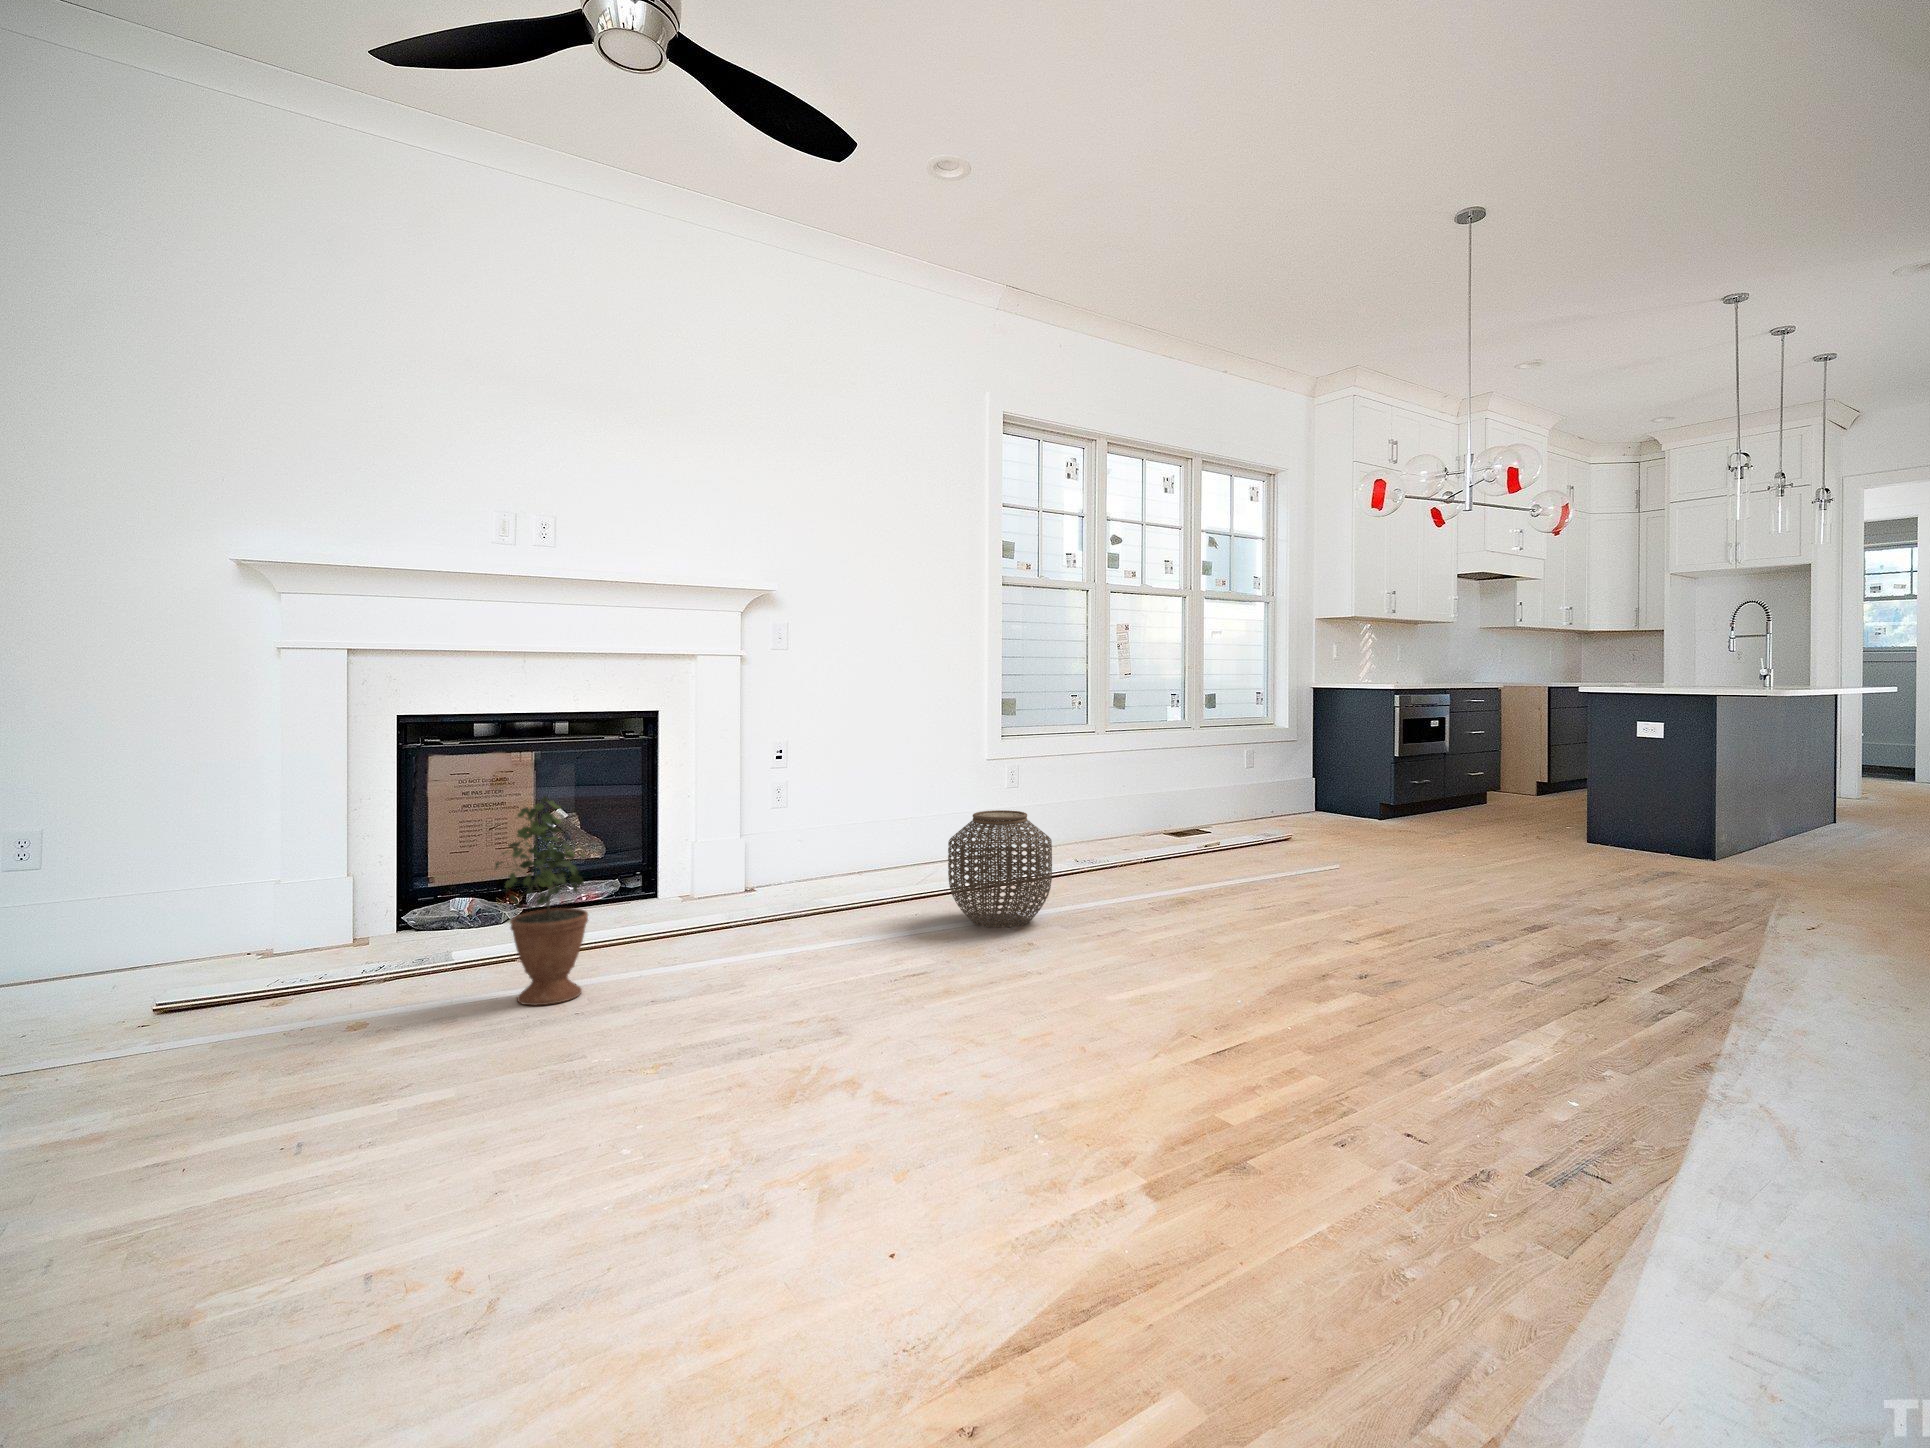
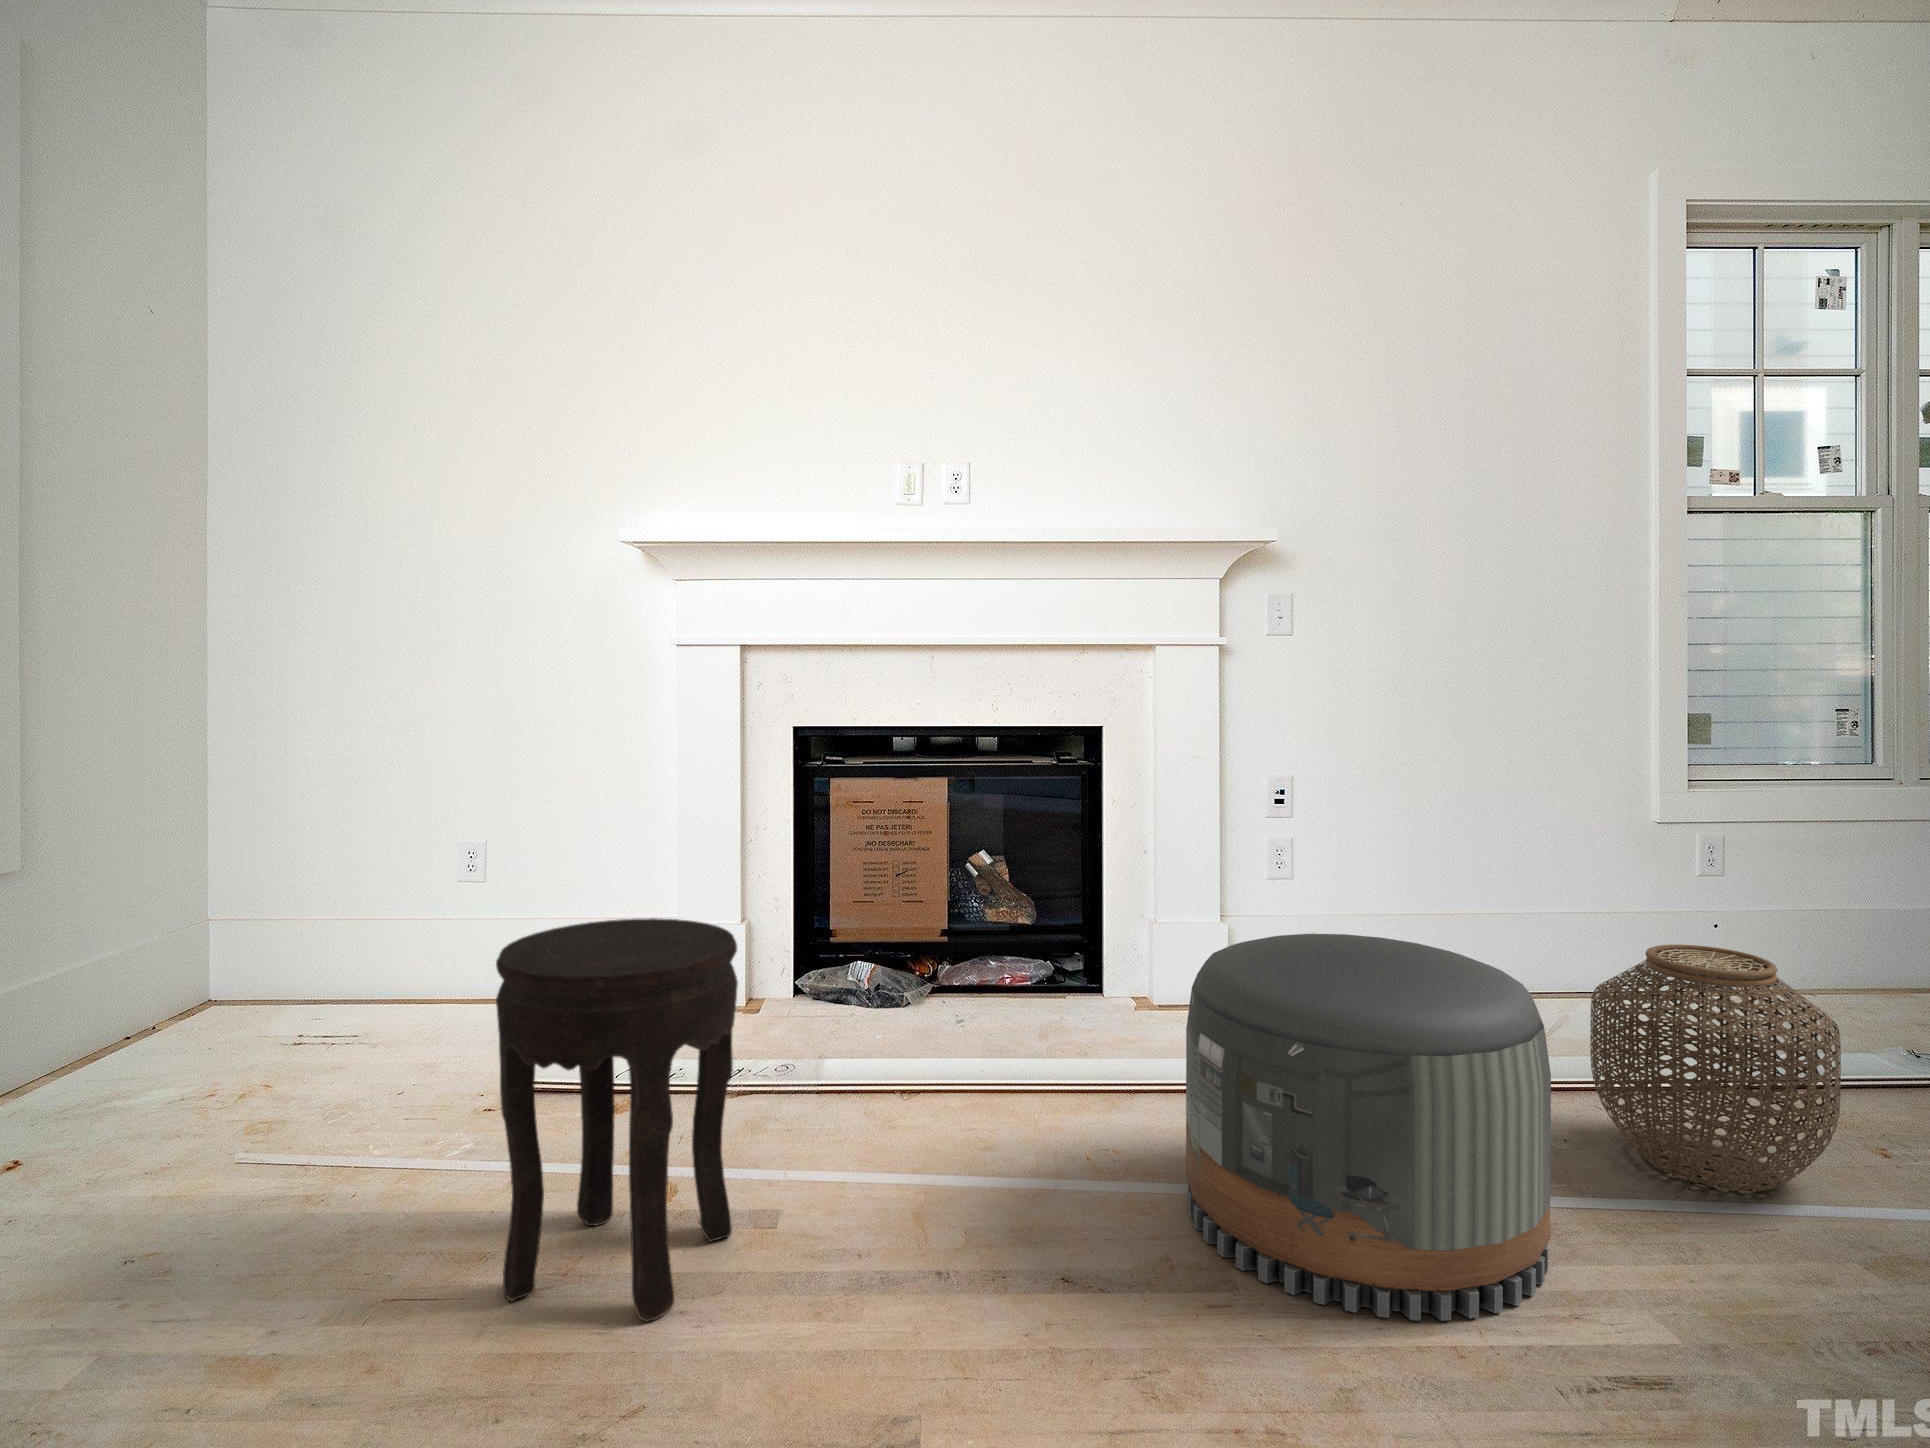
potted plant: present [495,796,588,1005] -> none [832,865,961,1198]
pouf: none [735,813,924,995] -> present [1186,934,1551,1320]
side table: none [249,831,443,1093] -> present [496,918,738,1321]

